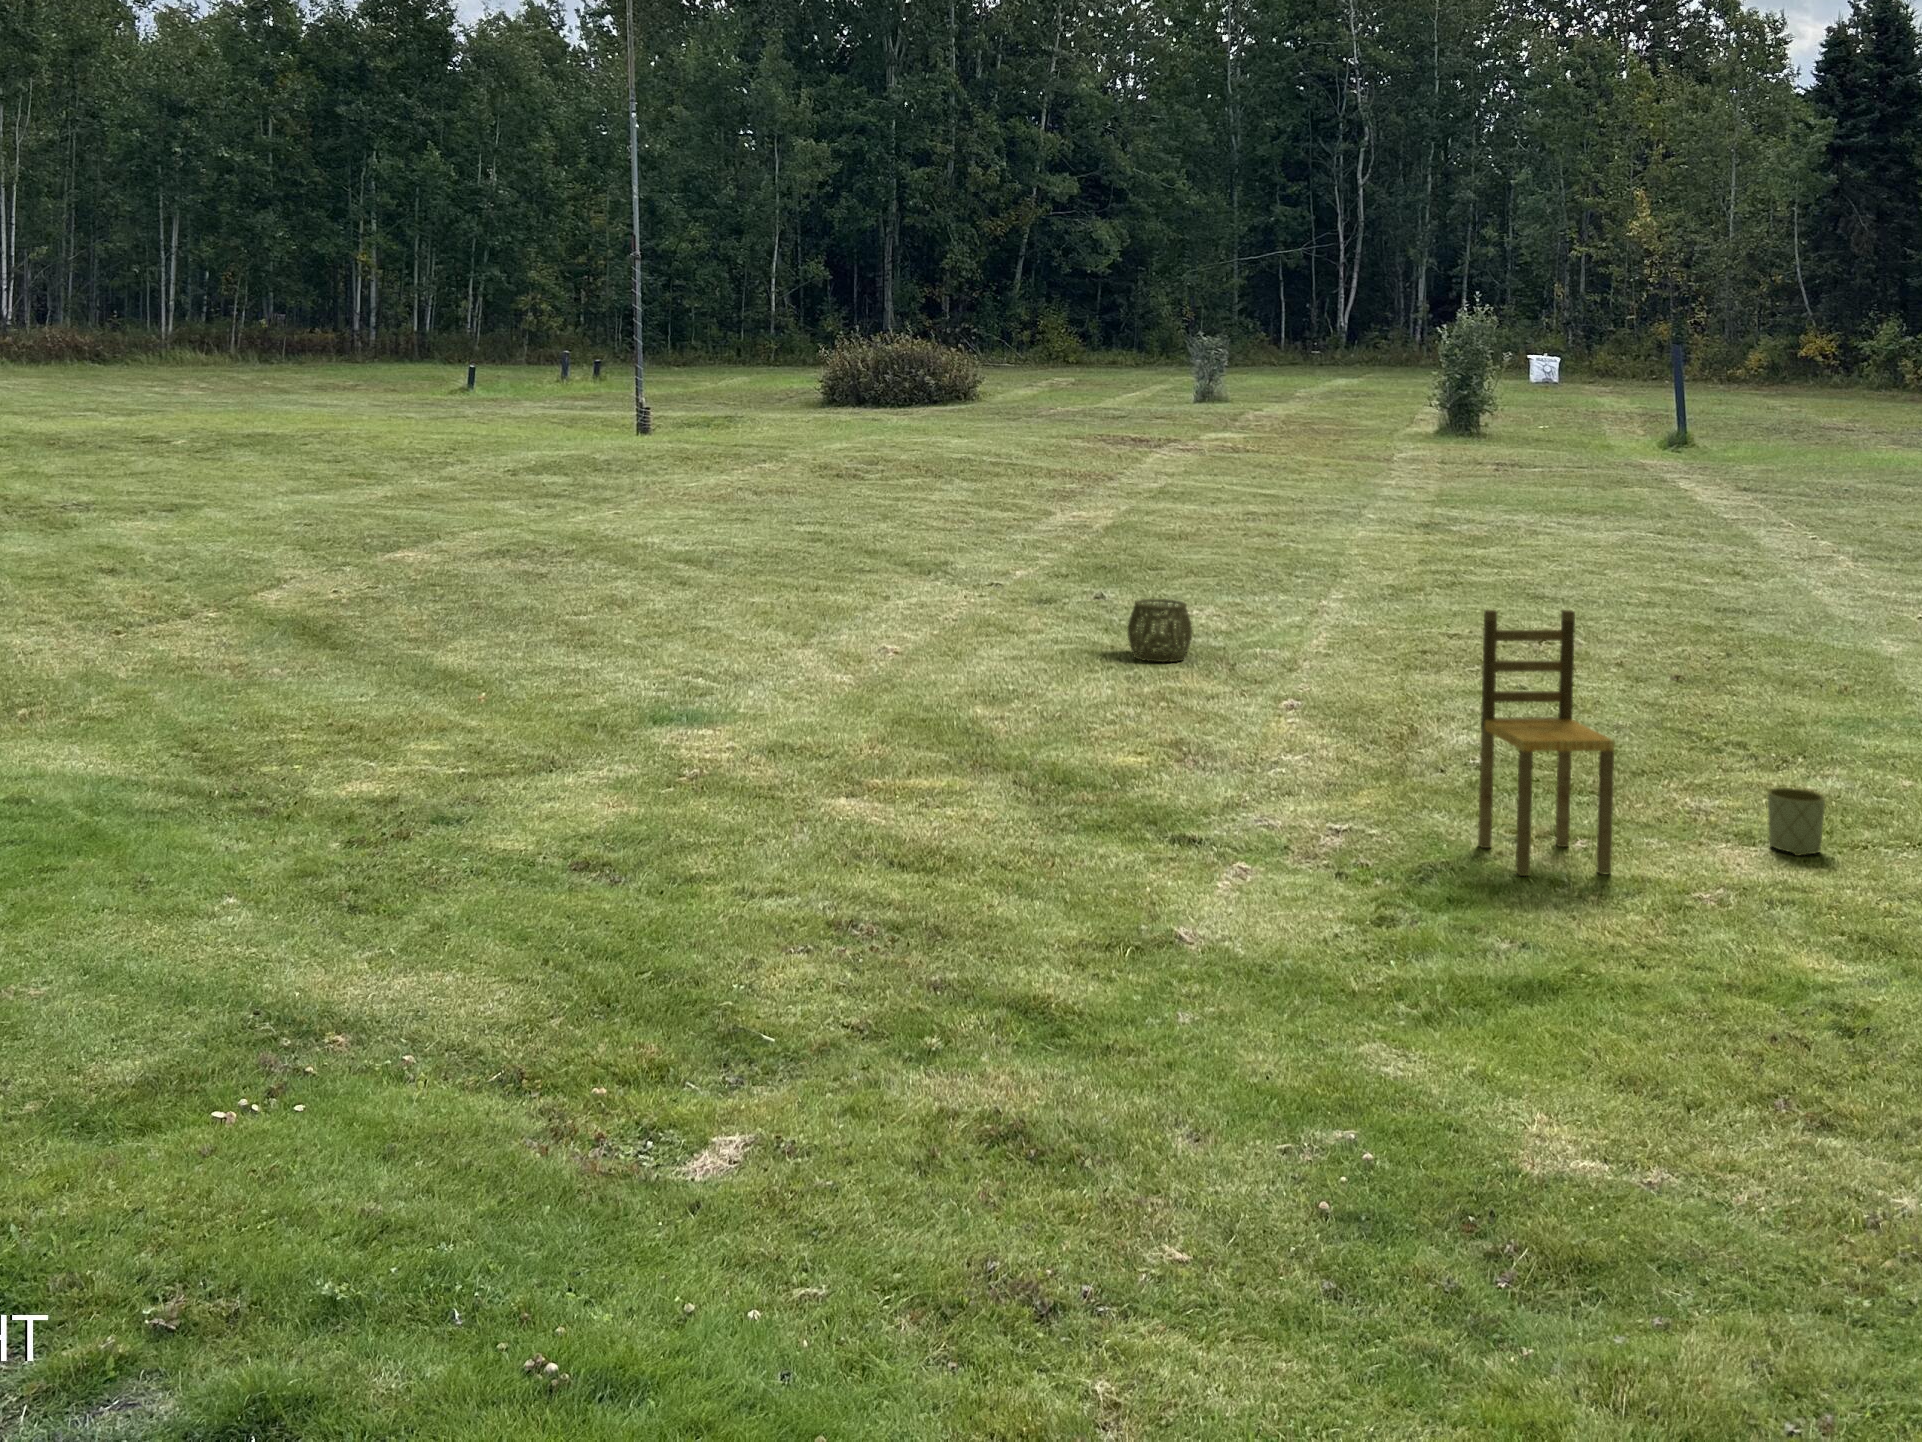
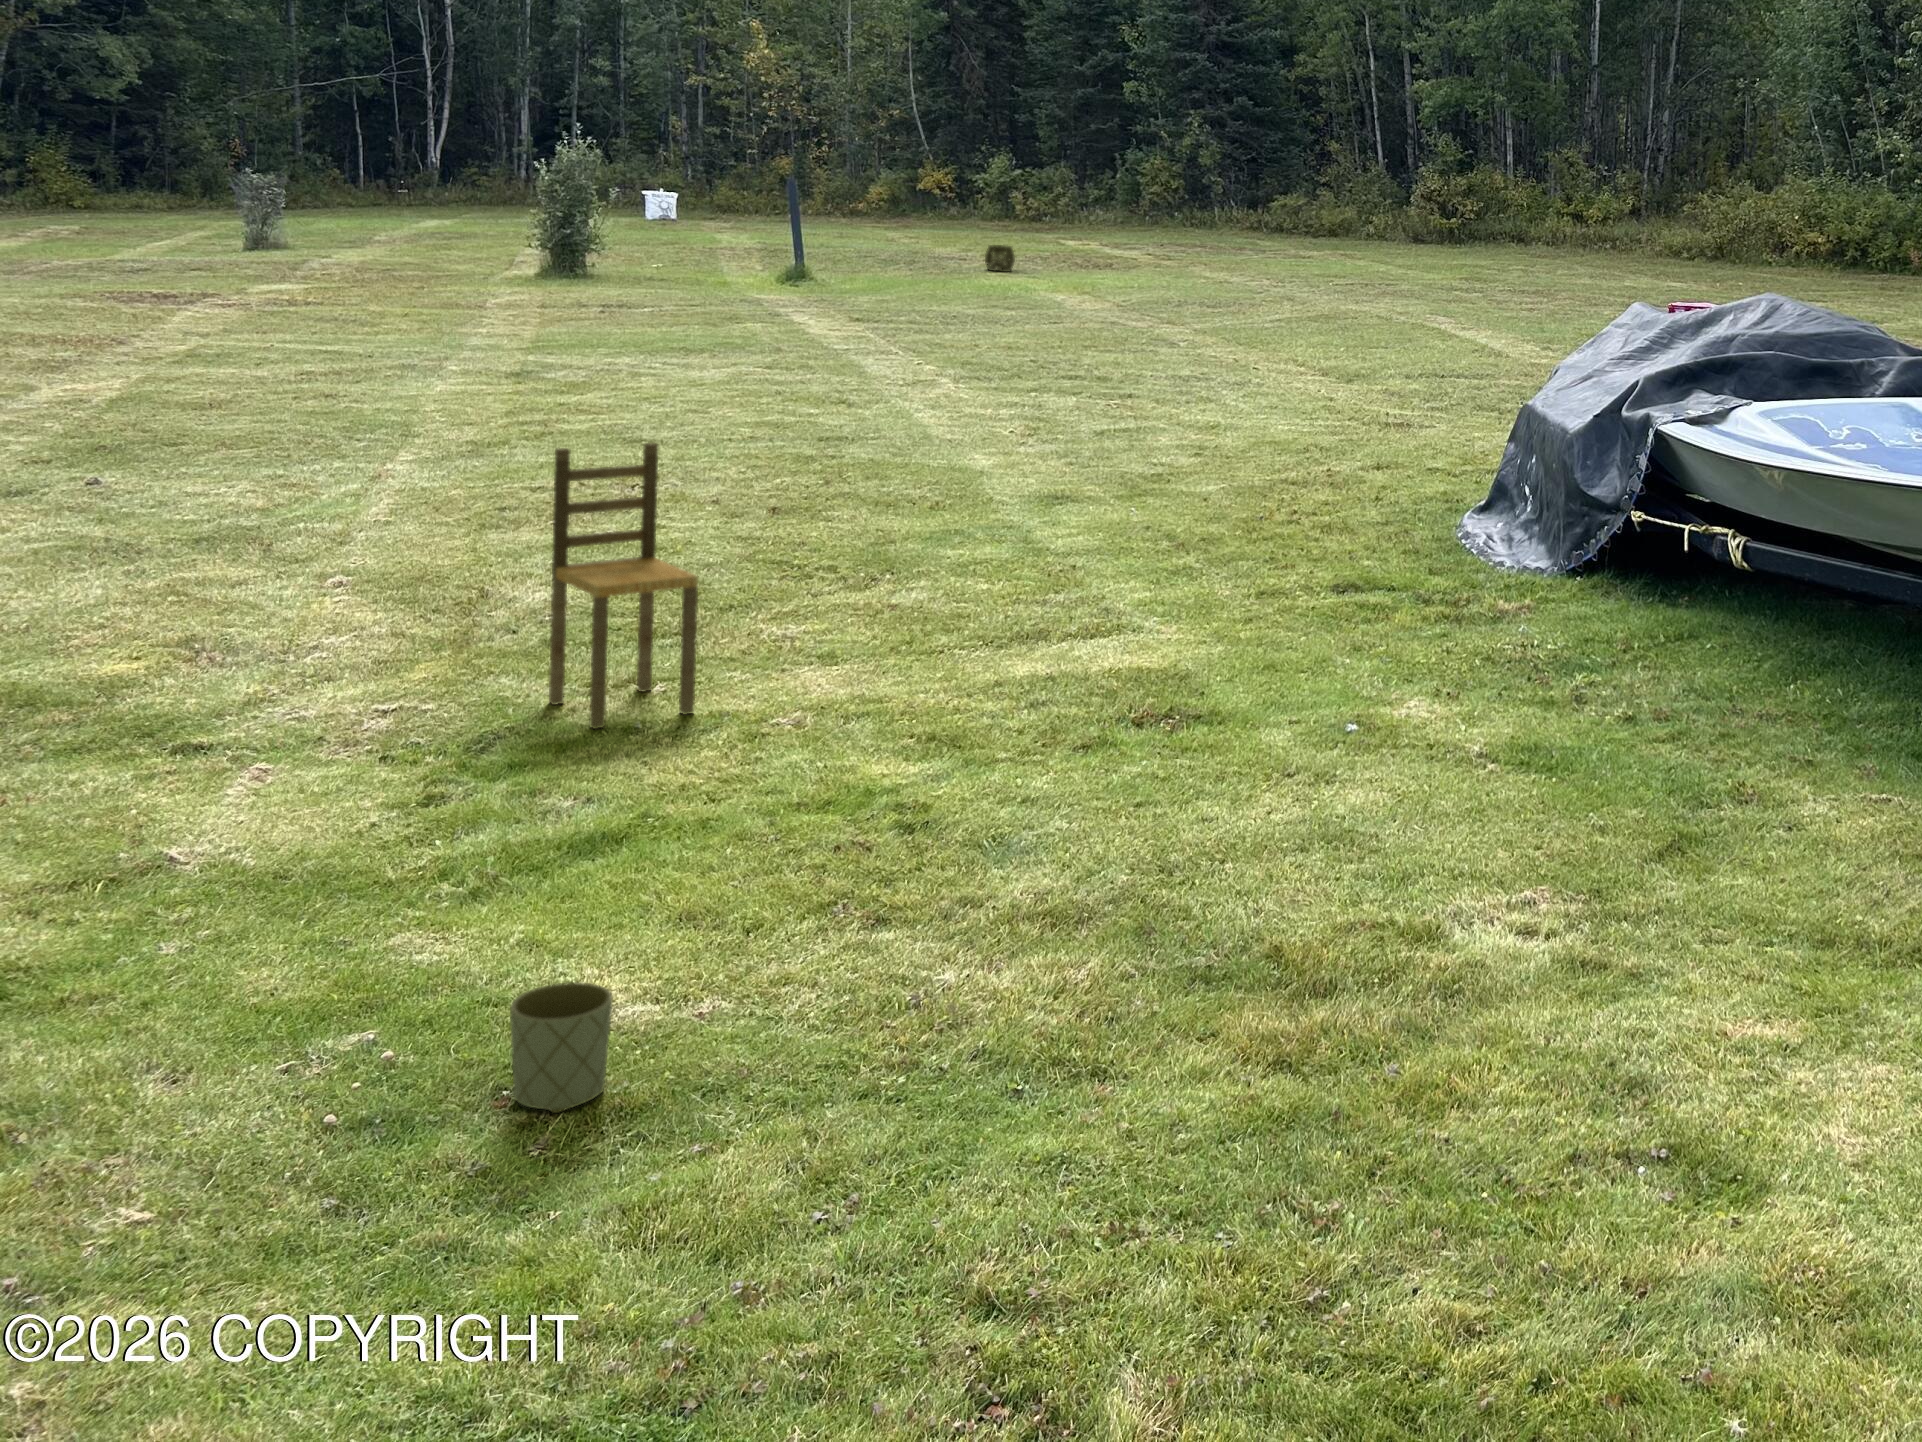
woven basket: present [1128,599,1192,663] -> present [985,245,1015,272]
planter: present [1768,788,1825,856] -> present [510,982,612,1113]

